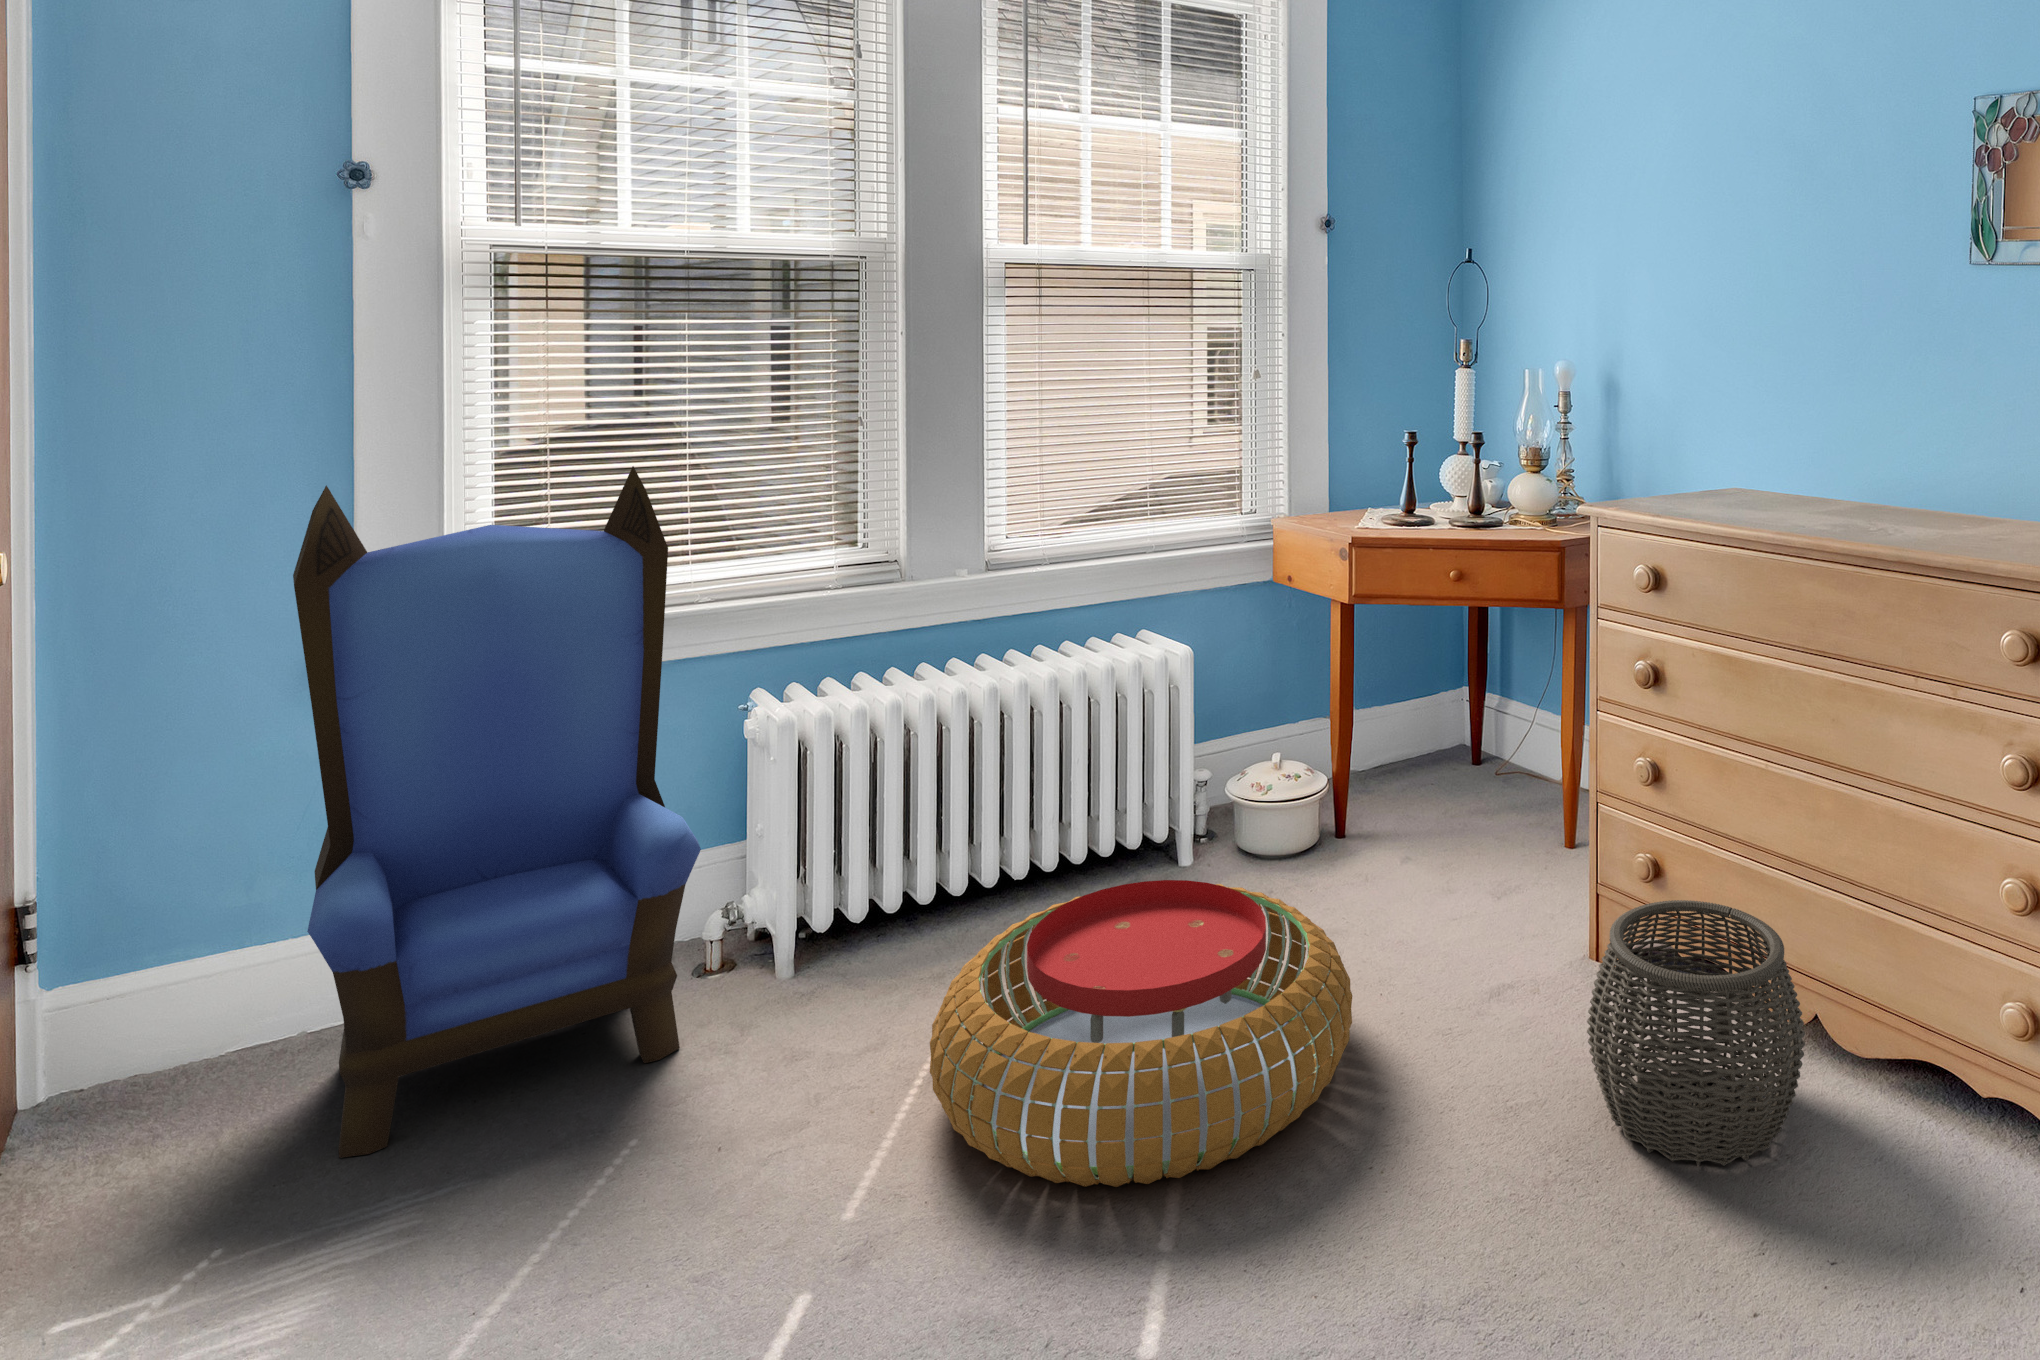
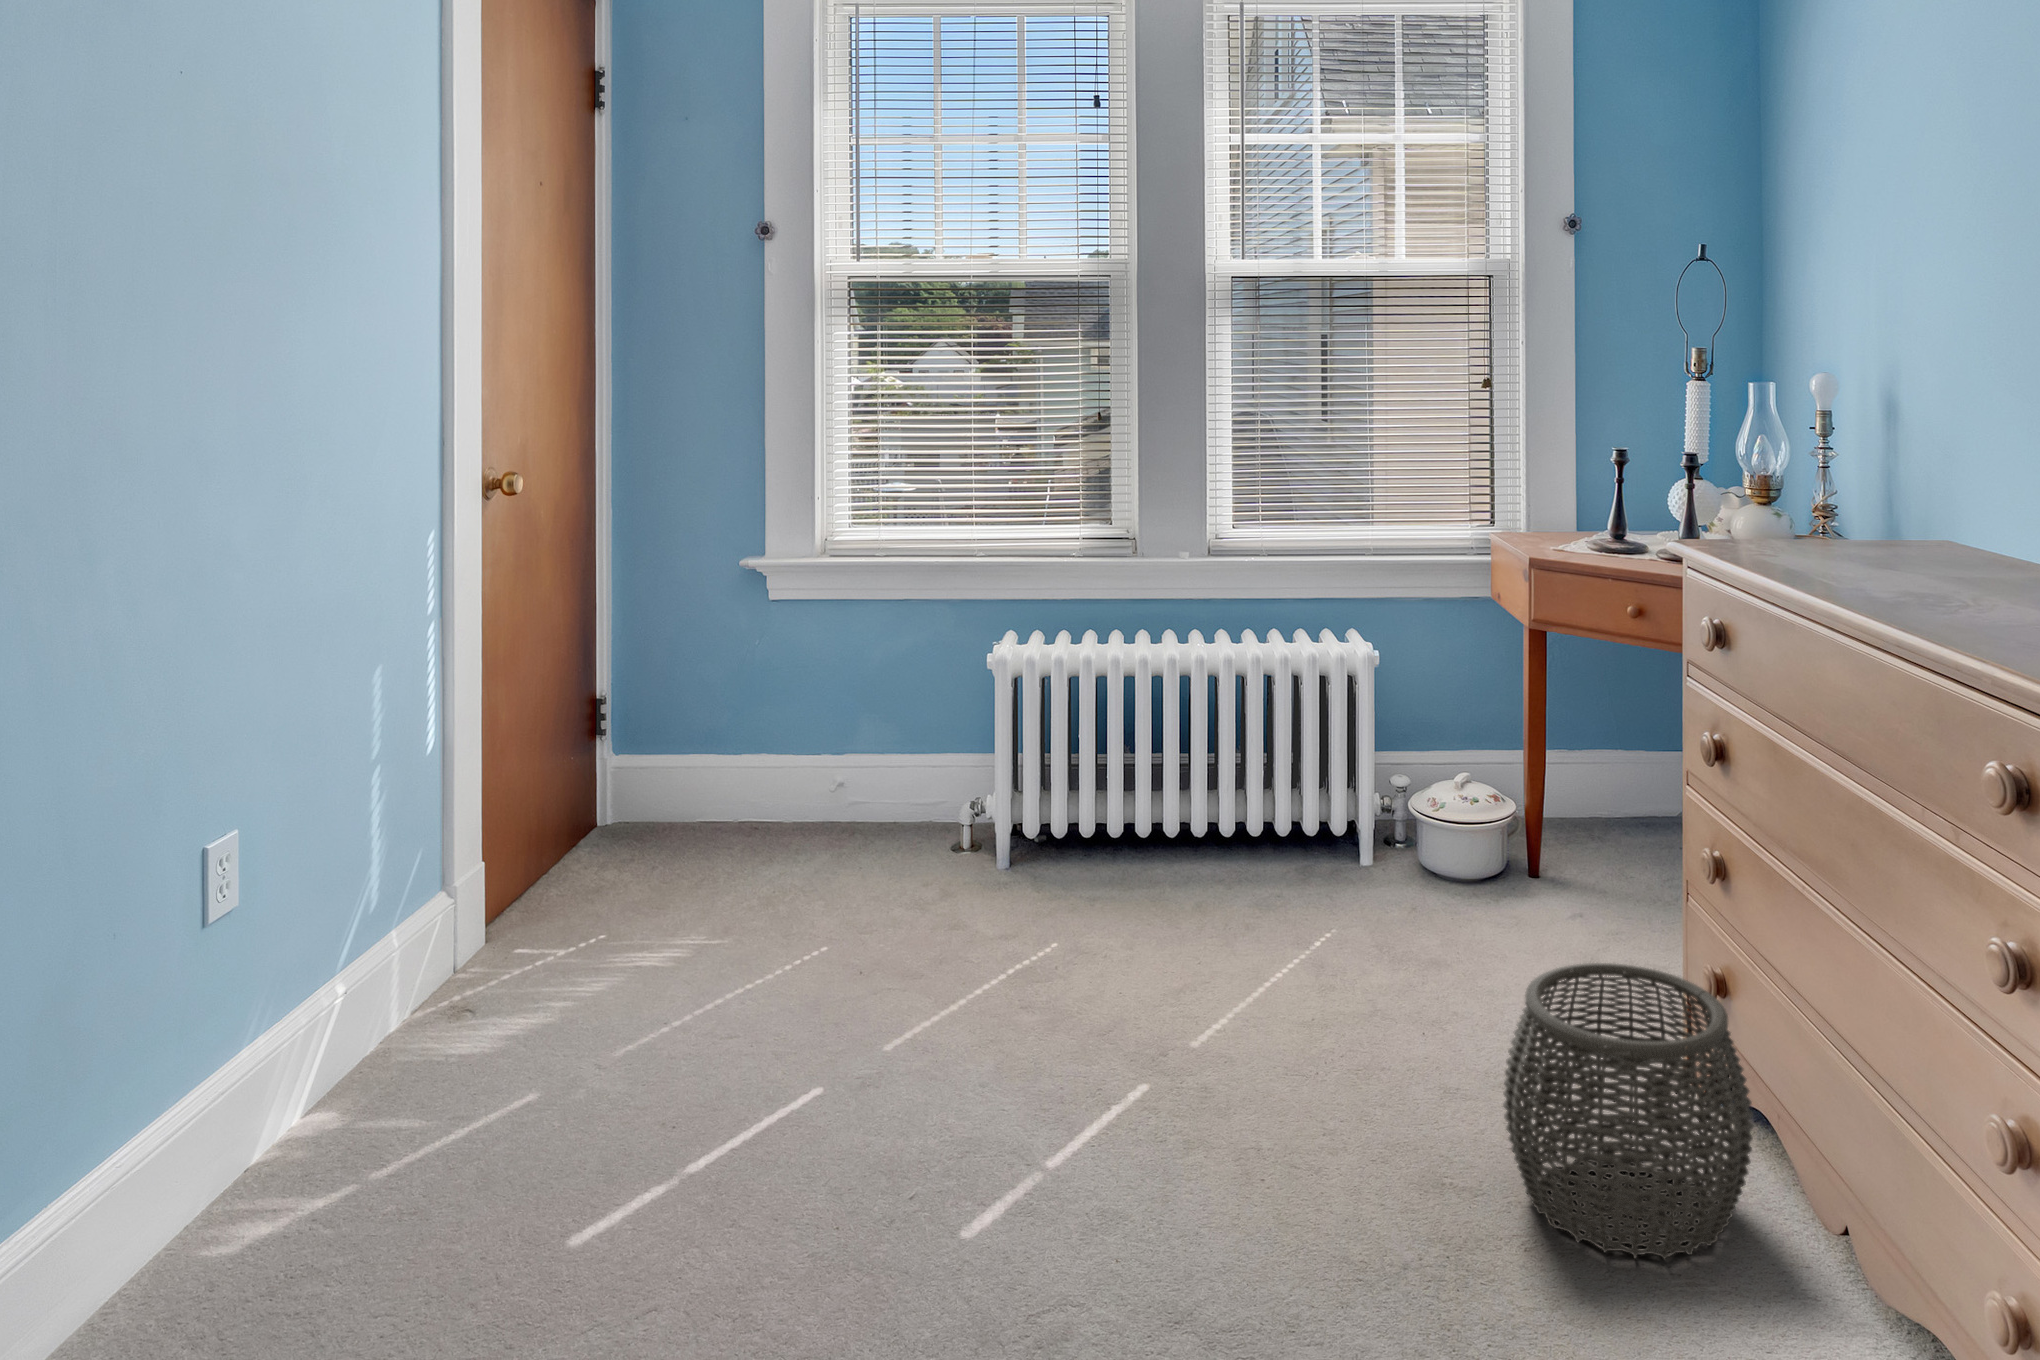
armchair: present [293,466,701,1158] -> none [684,443,941,899]
pouf: present [930,880,1352,1187] -> none [989,838,1360,1080]

